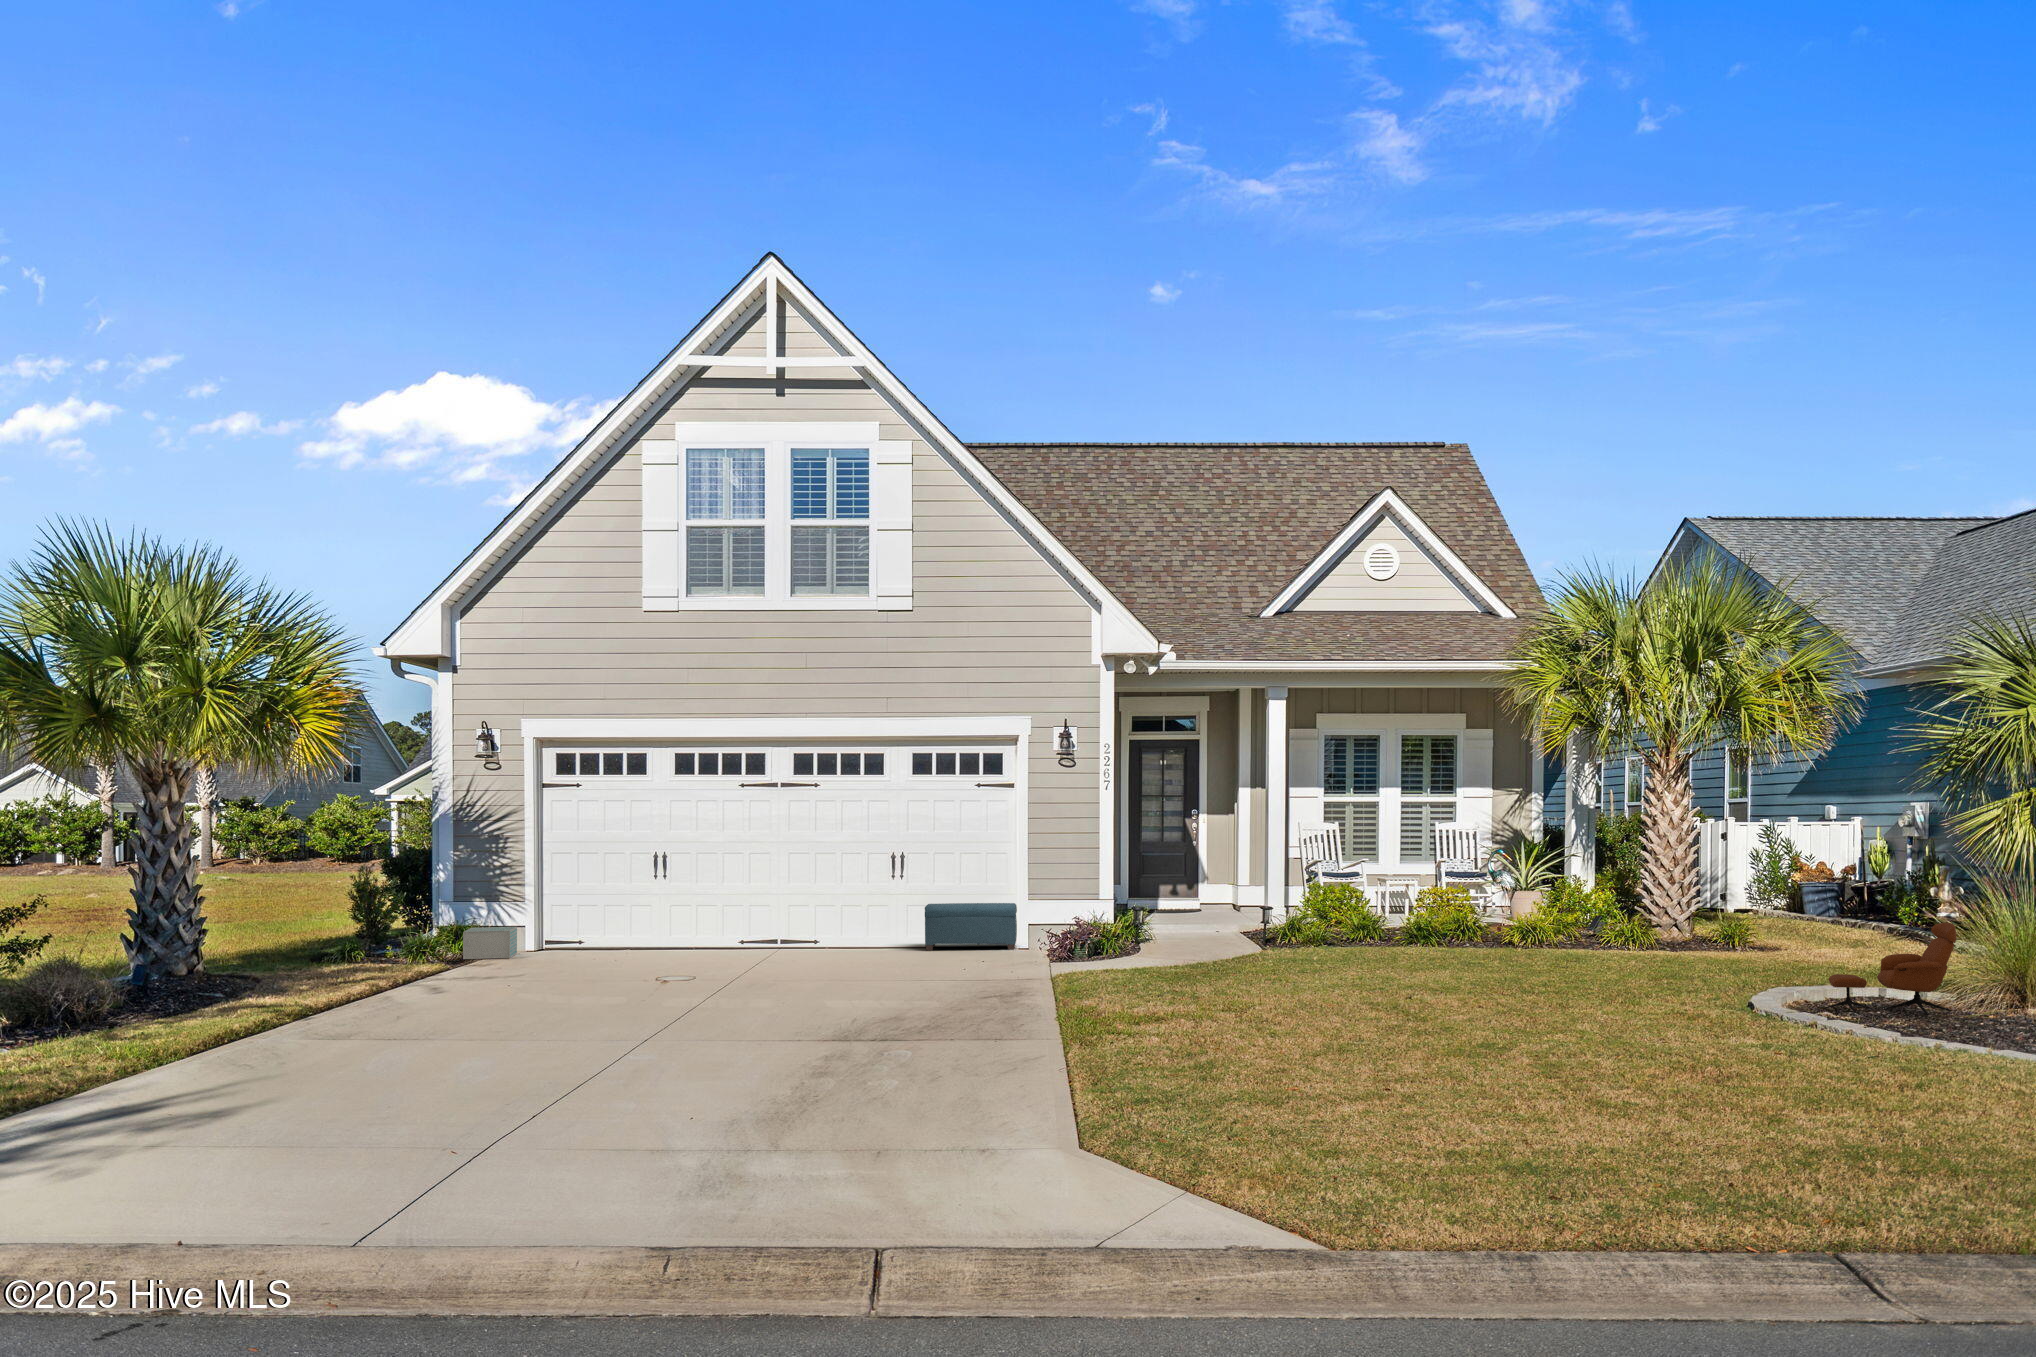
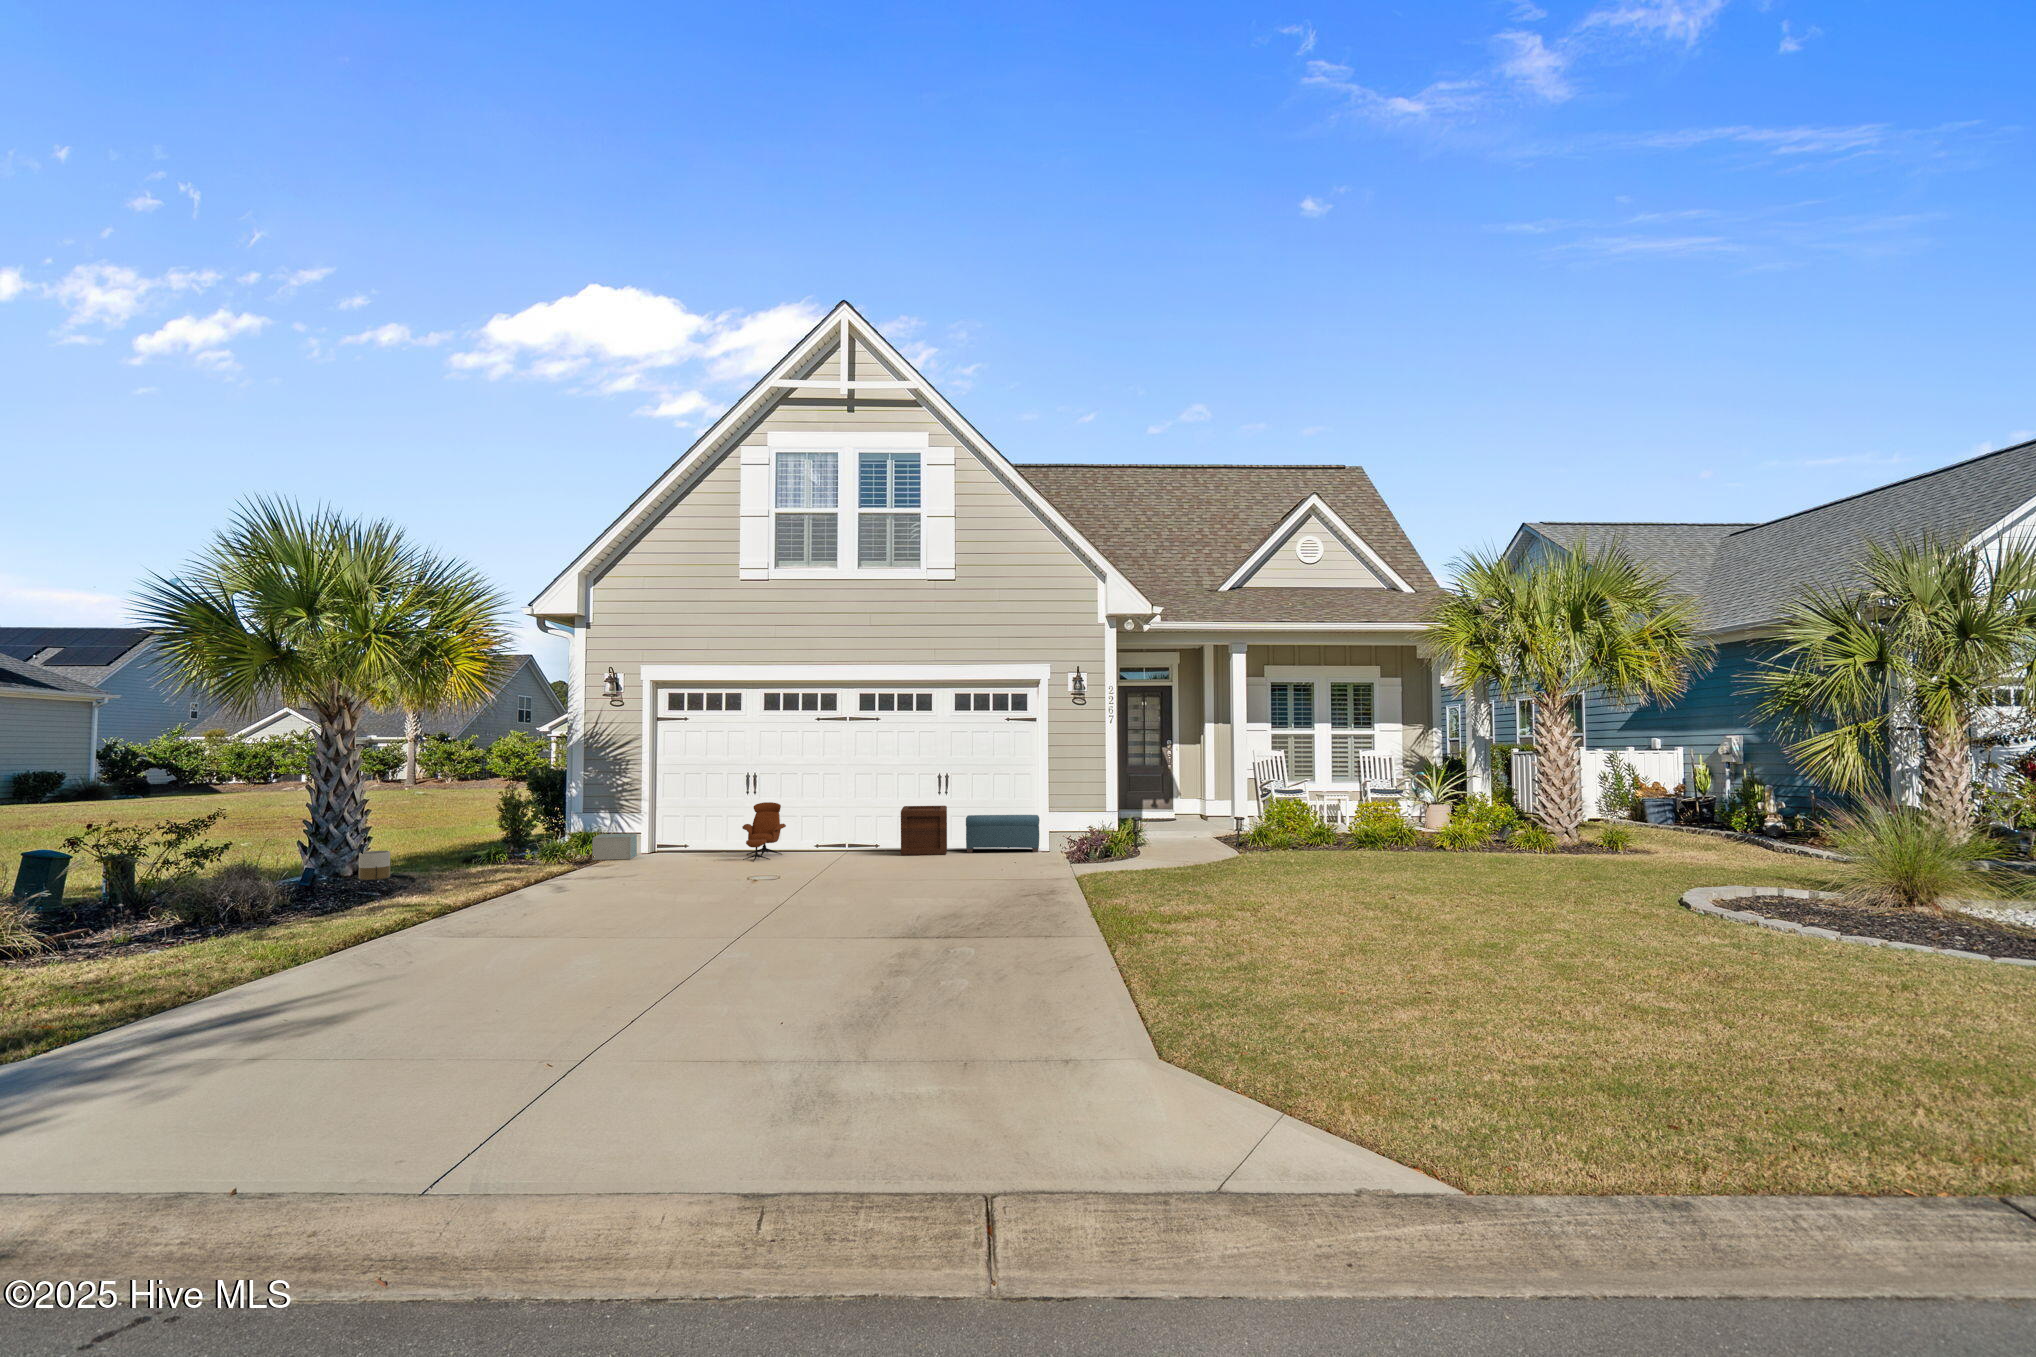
wooden crate: none [843,892,902,954] -> present [901,806,947,855]
lounge chair: present [1825,923,1956,1015] -> present [742,802,786,861]
planter: none [190,945,227,997] -> present [359,851,390,893]

